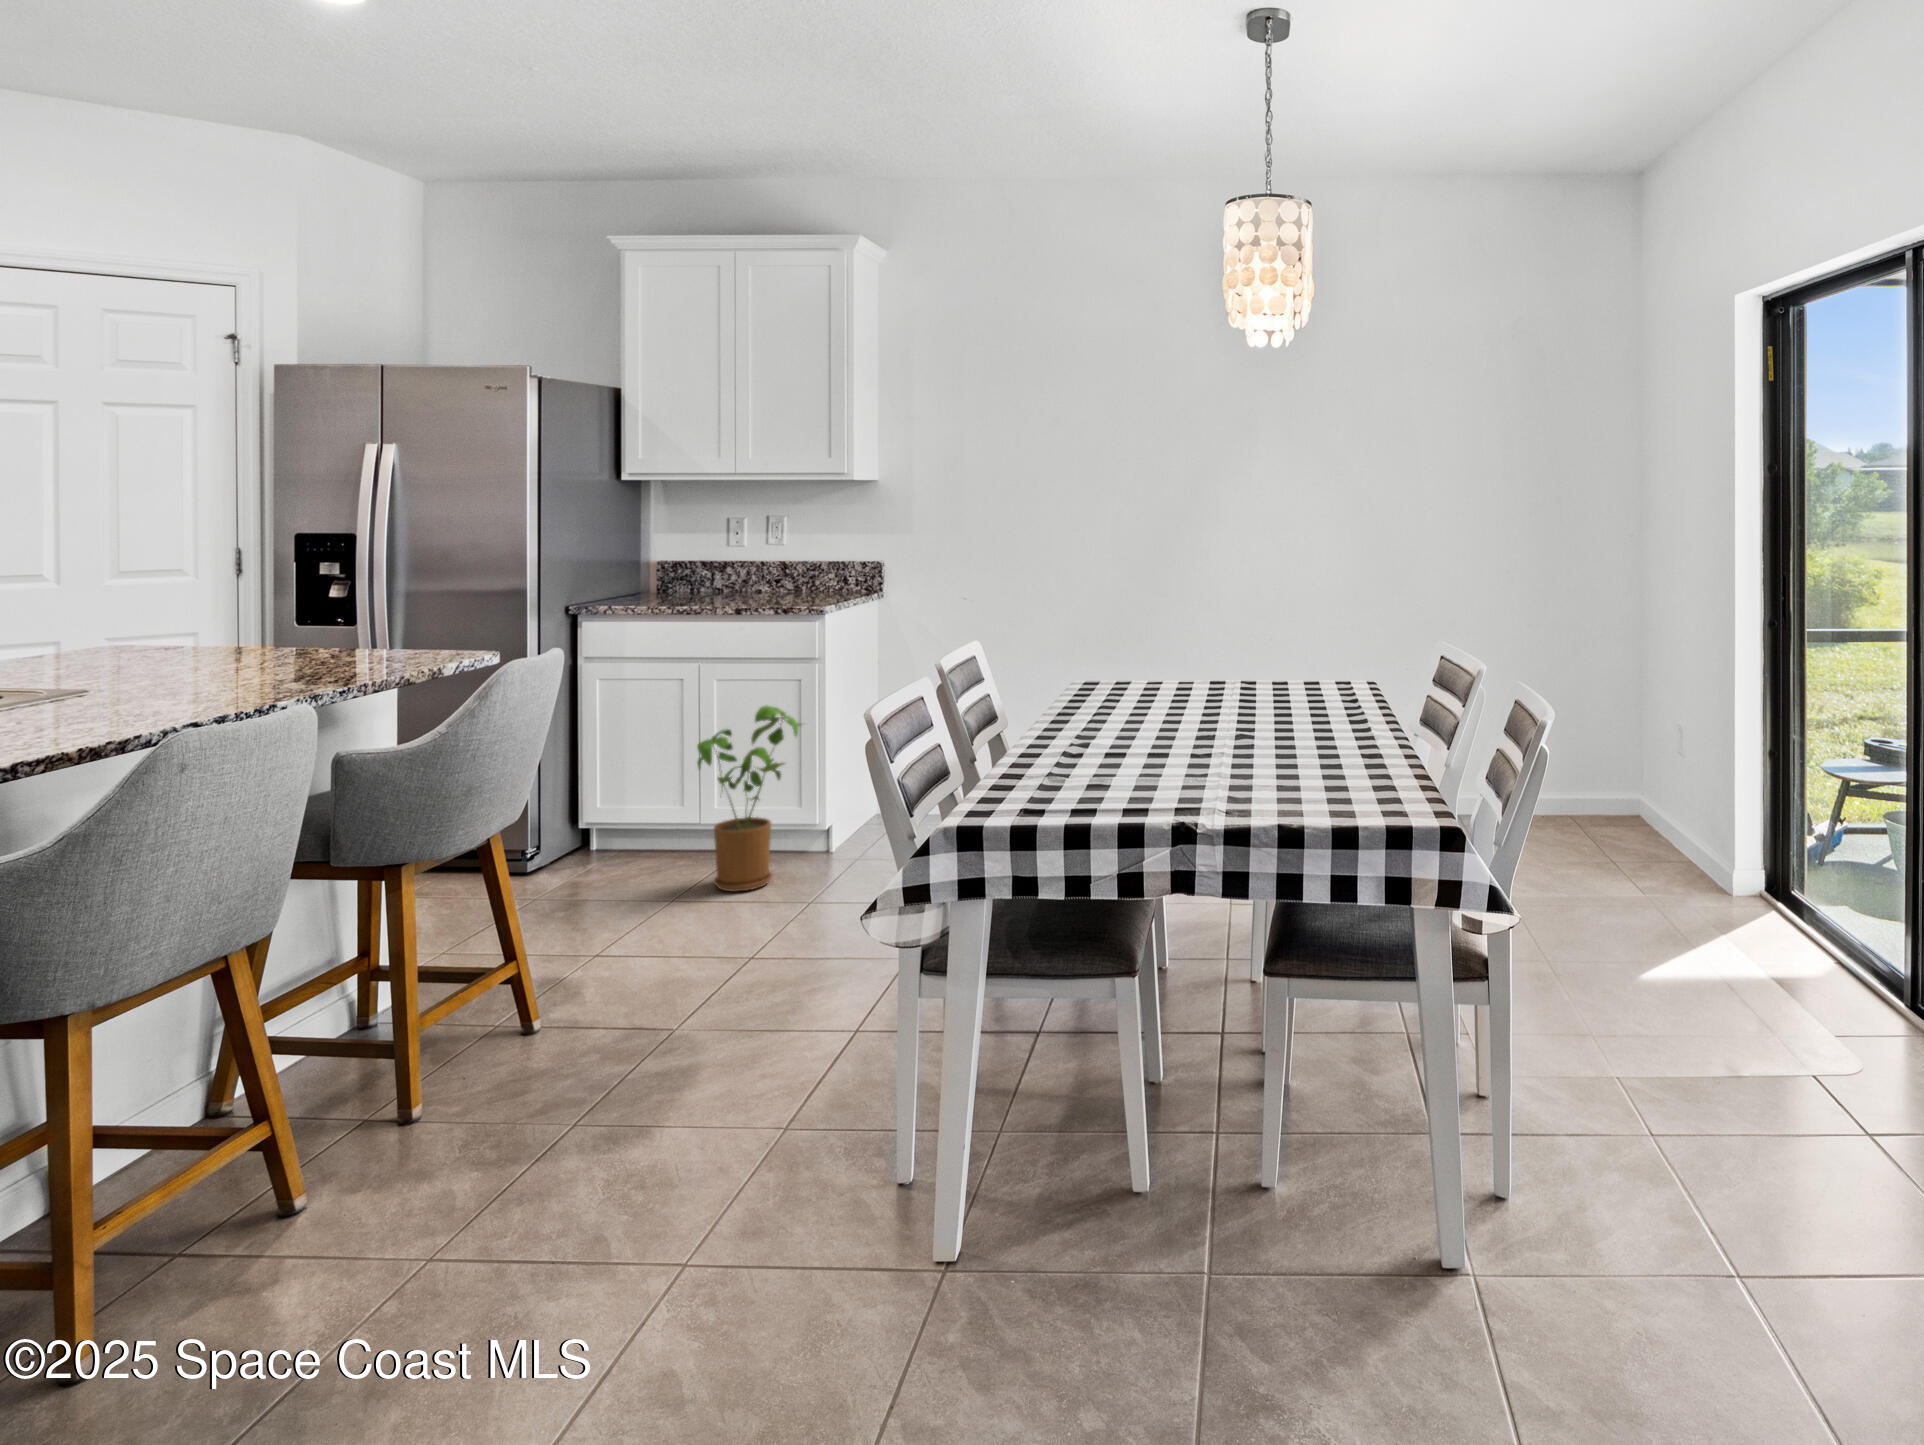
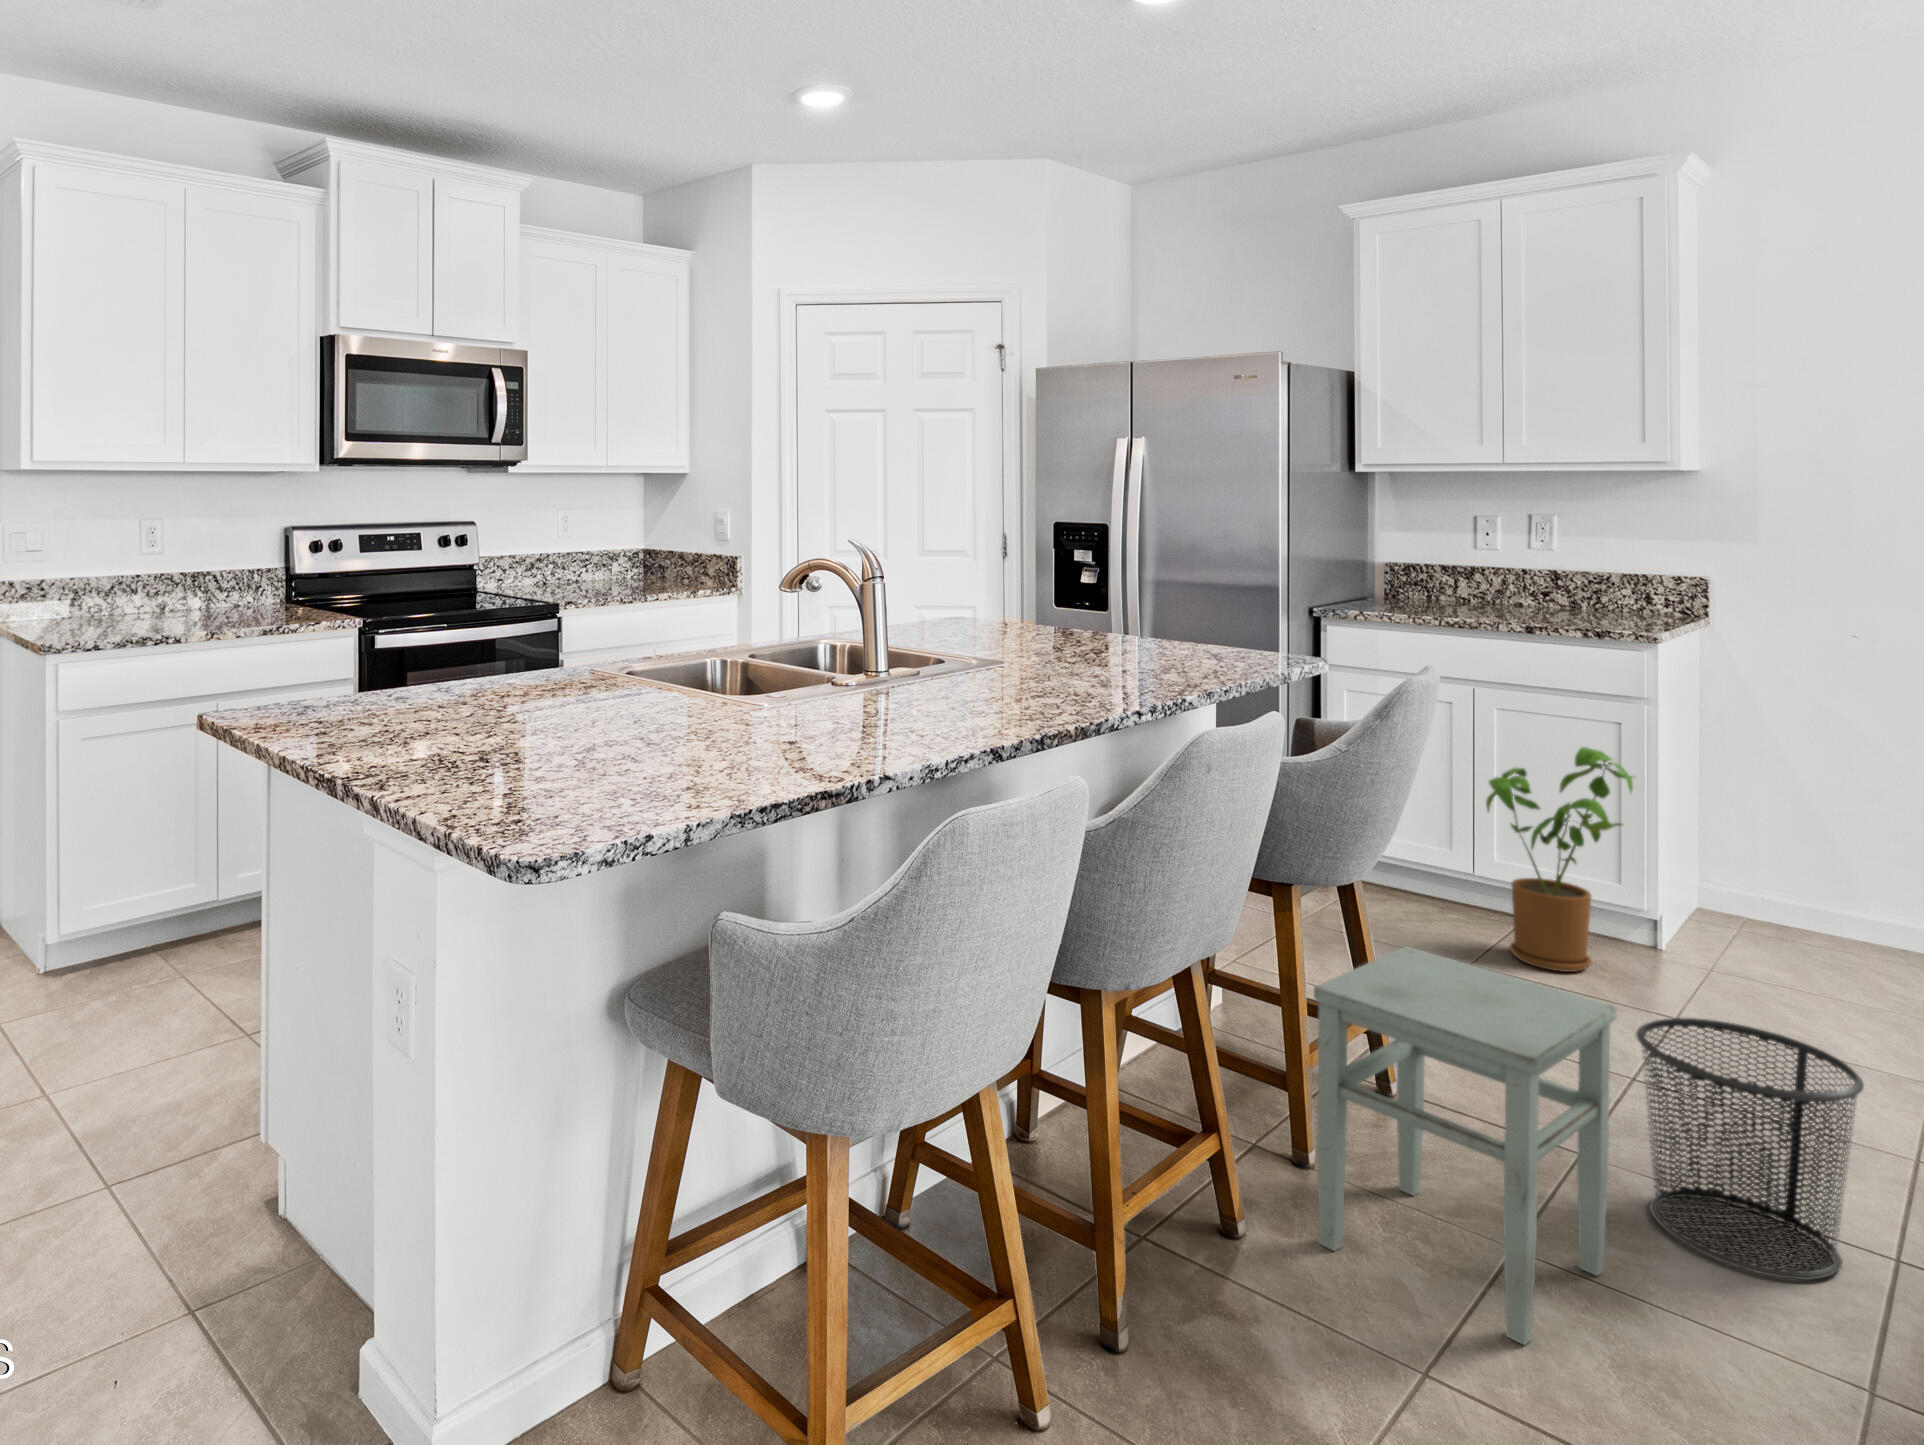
waste bin: none [685,899,822,1078] -> present [1636,1018,1864,1280]
stool: none [374,900,638,1197] -> present [1314,947,1616,1345]

